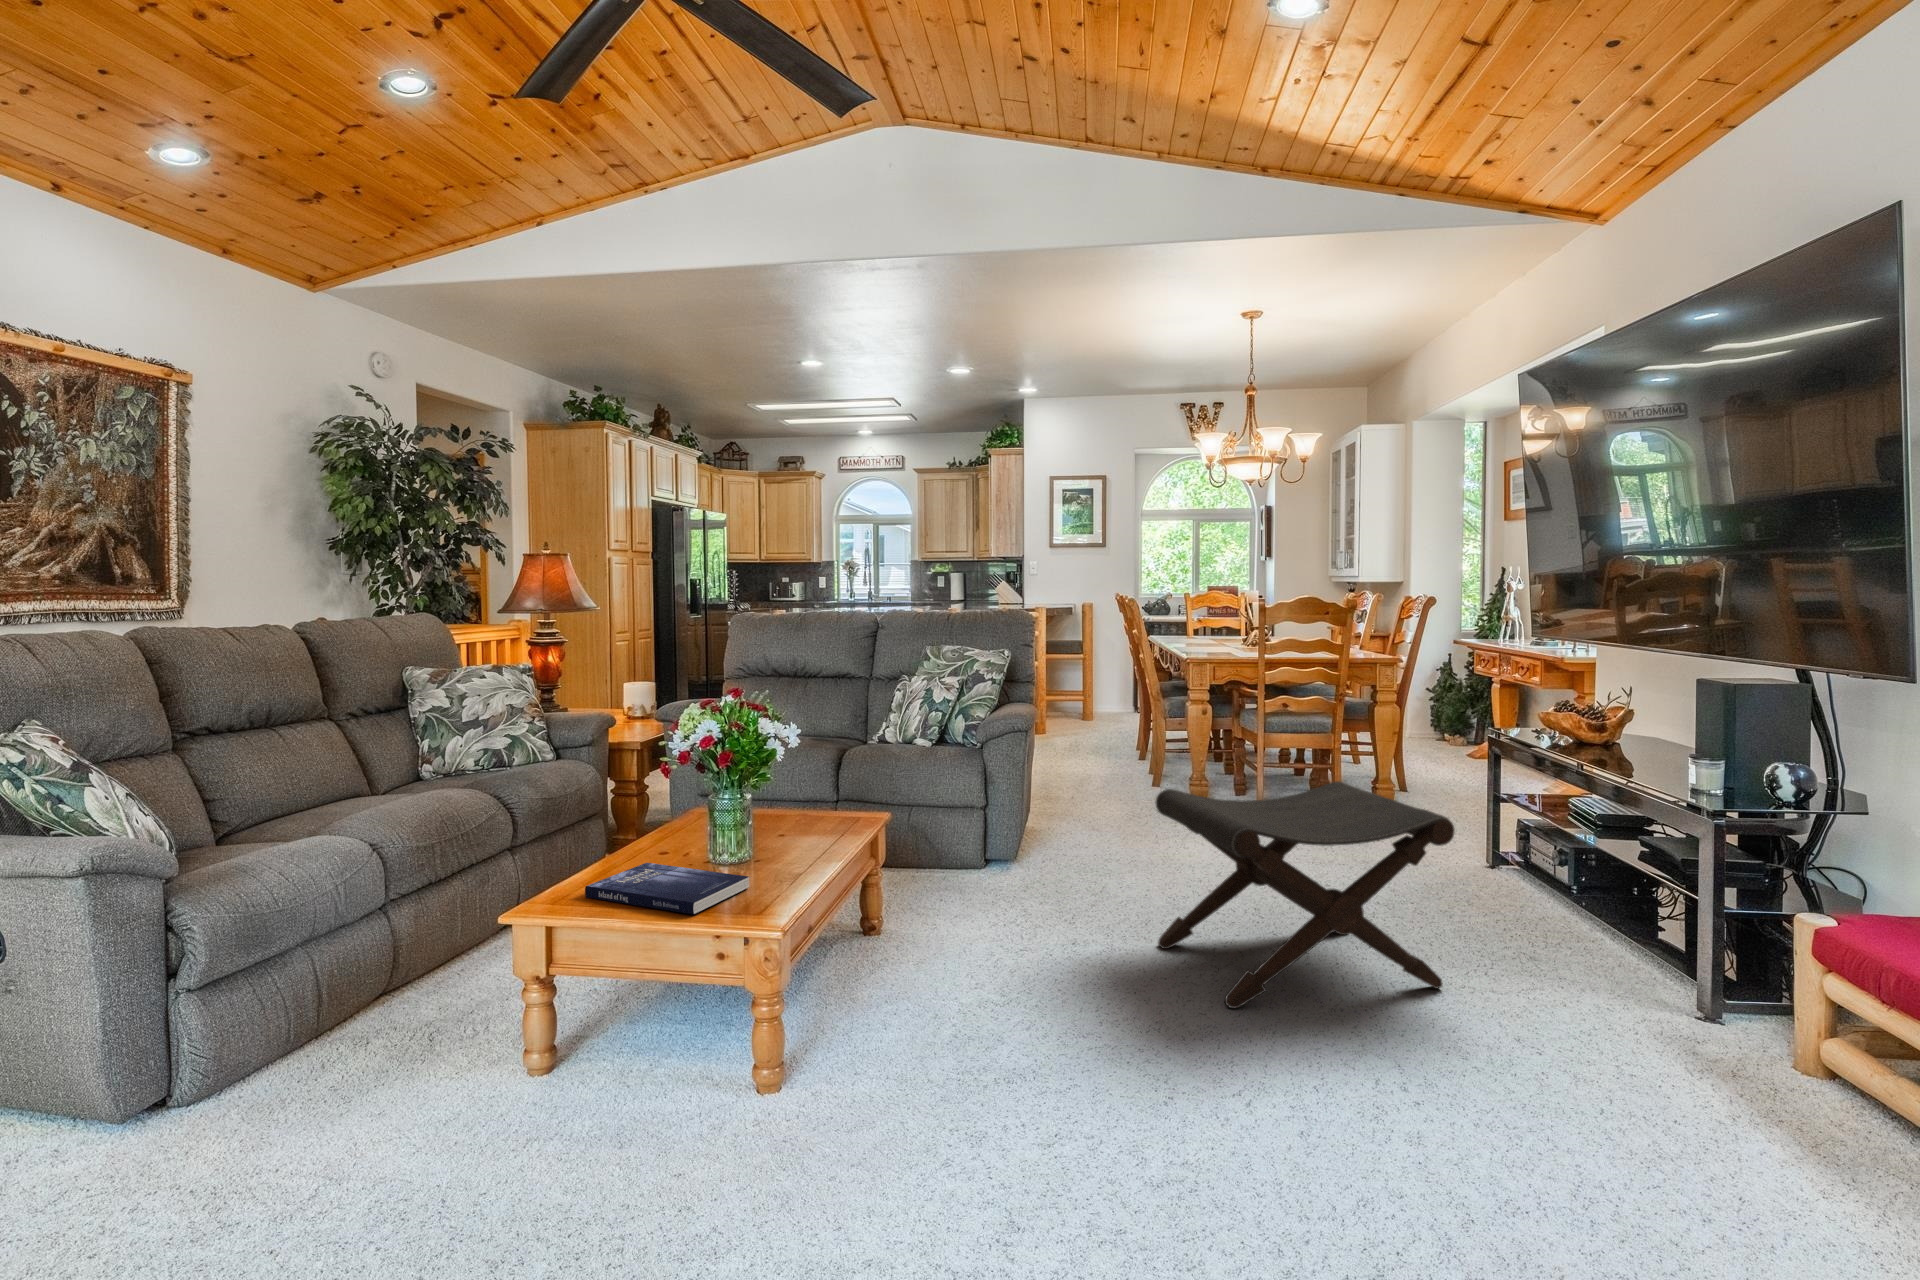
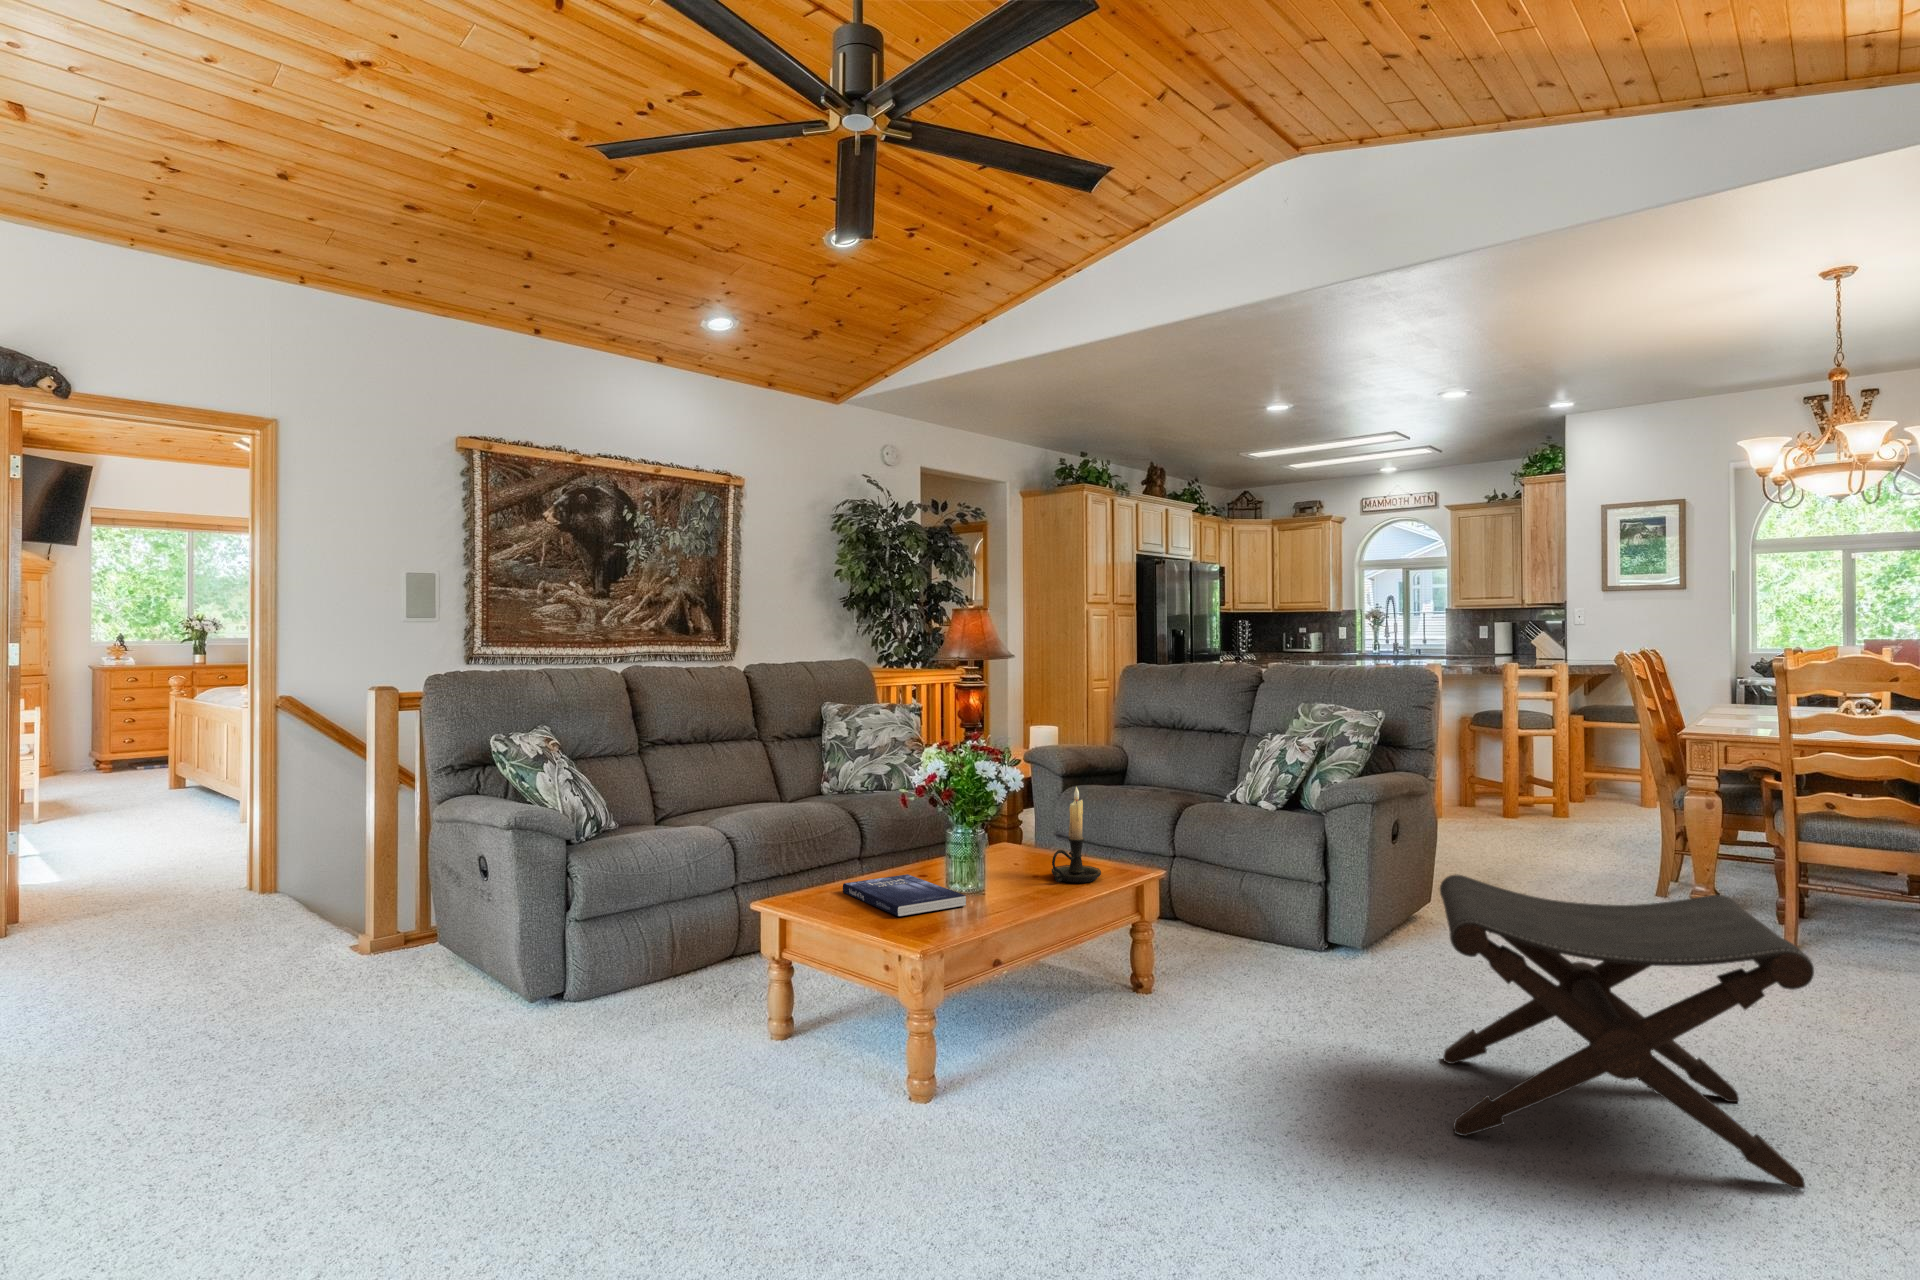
candle holder: none [790,743,841,845] -> present [1052,787,1101,883]

